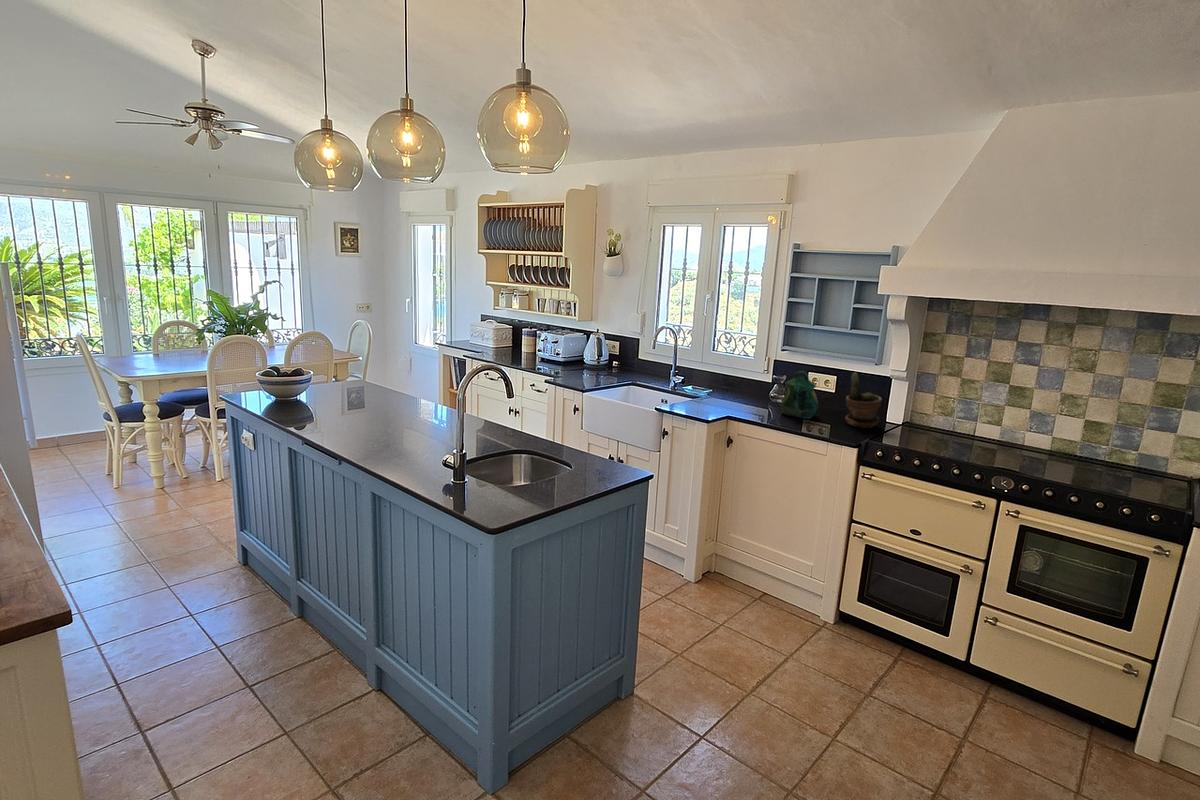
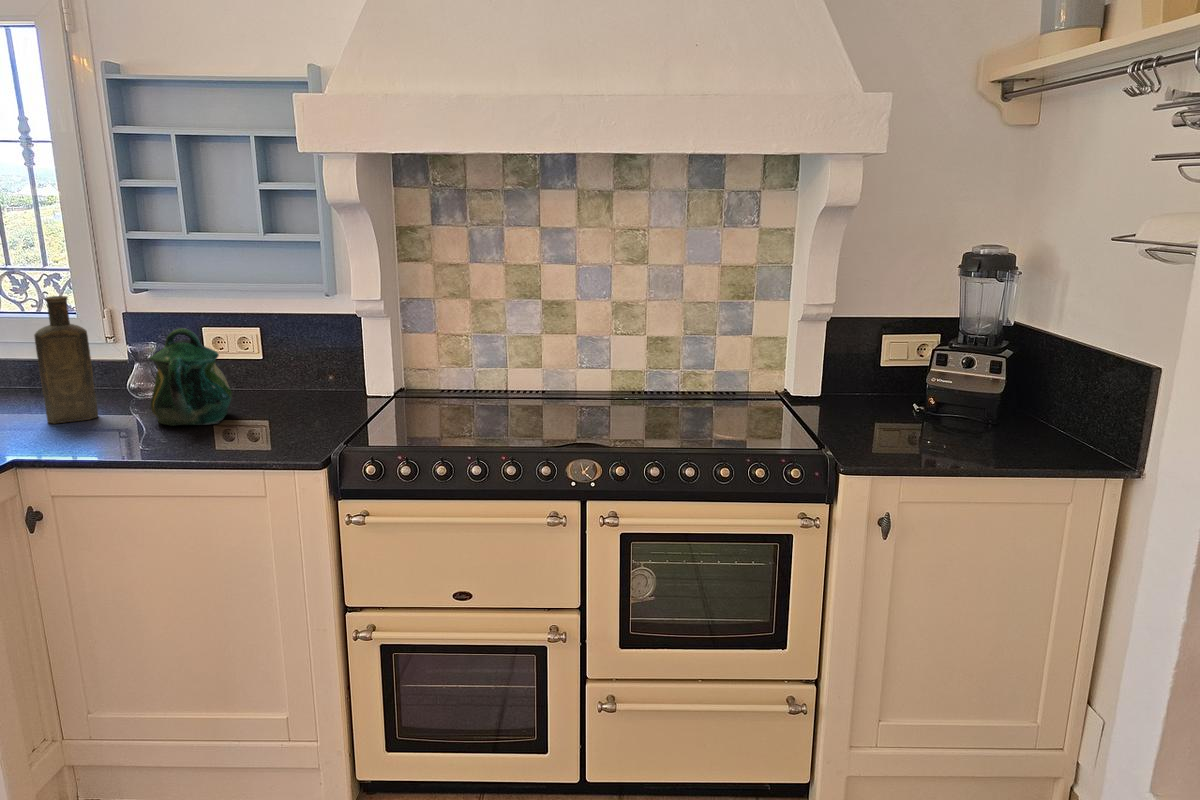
bottle: none [733,349,761,406] -> present [34,296,98,423]
potted plant: present [845,372,882,428] -> none [283,315,354,420]

